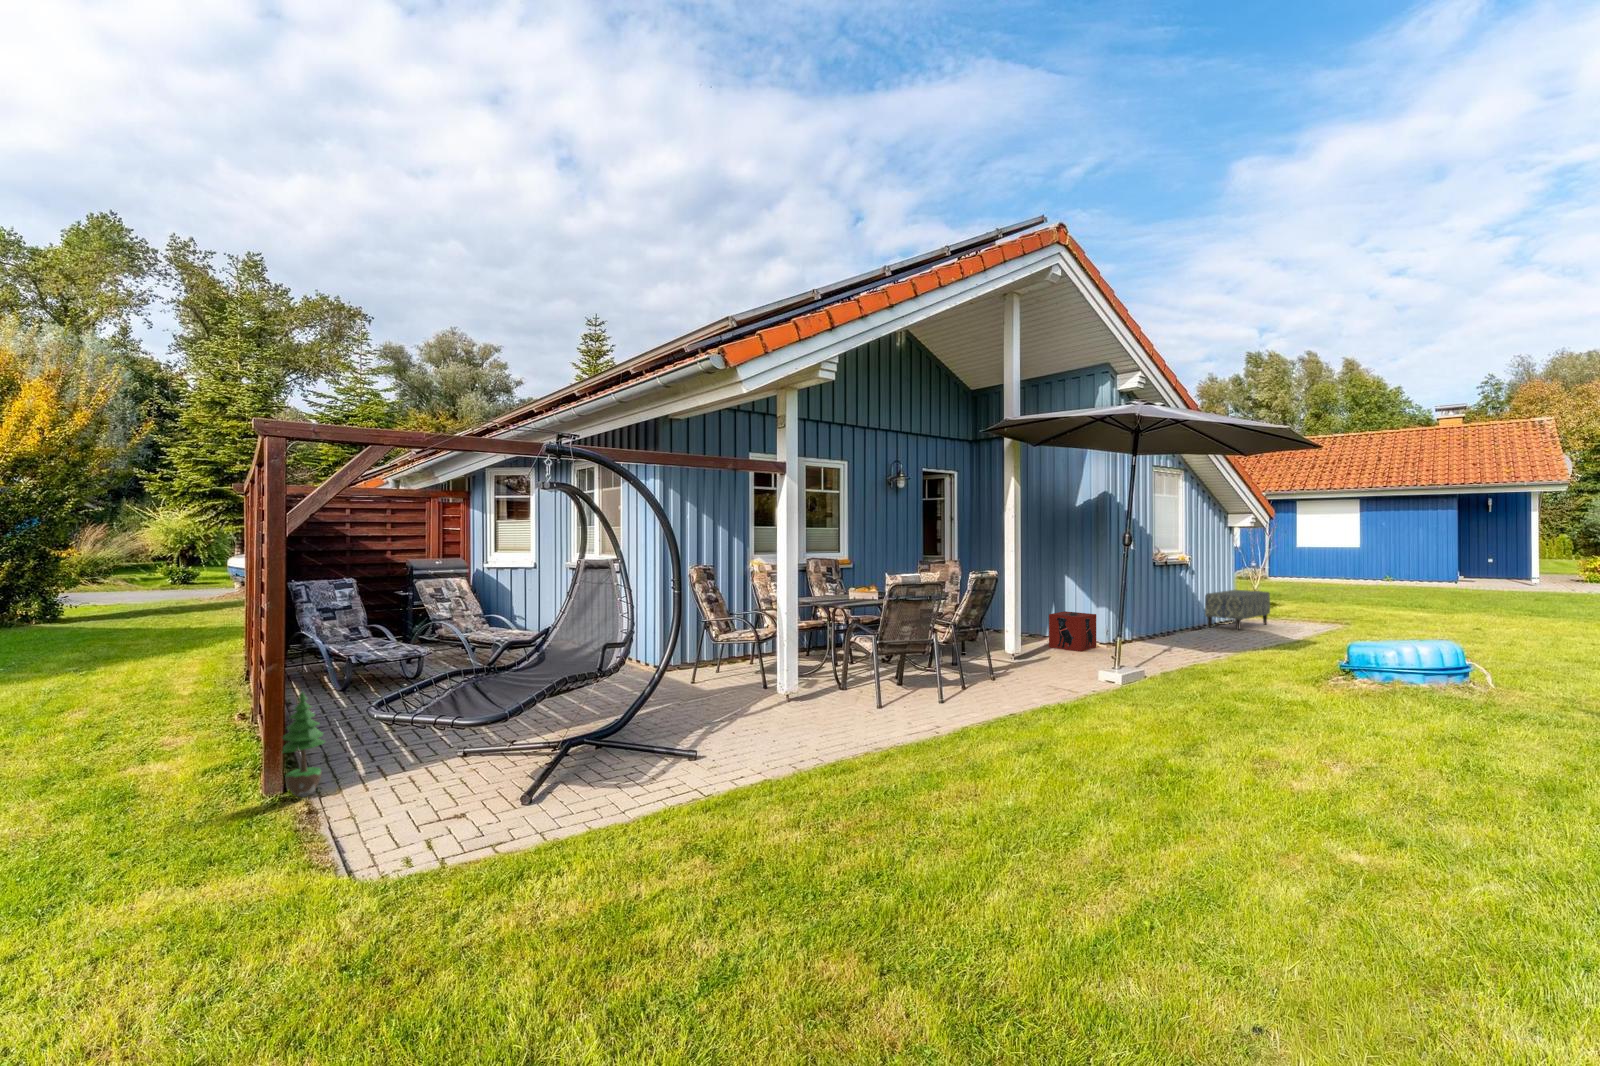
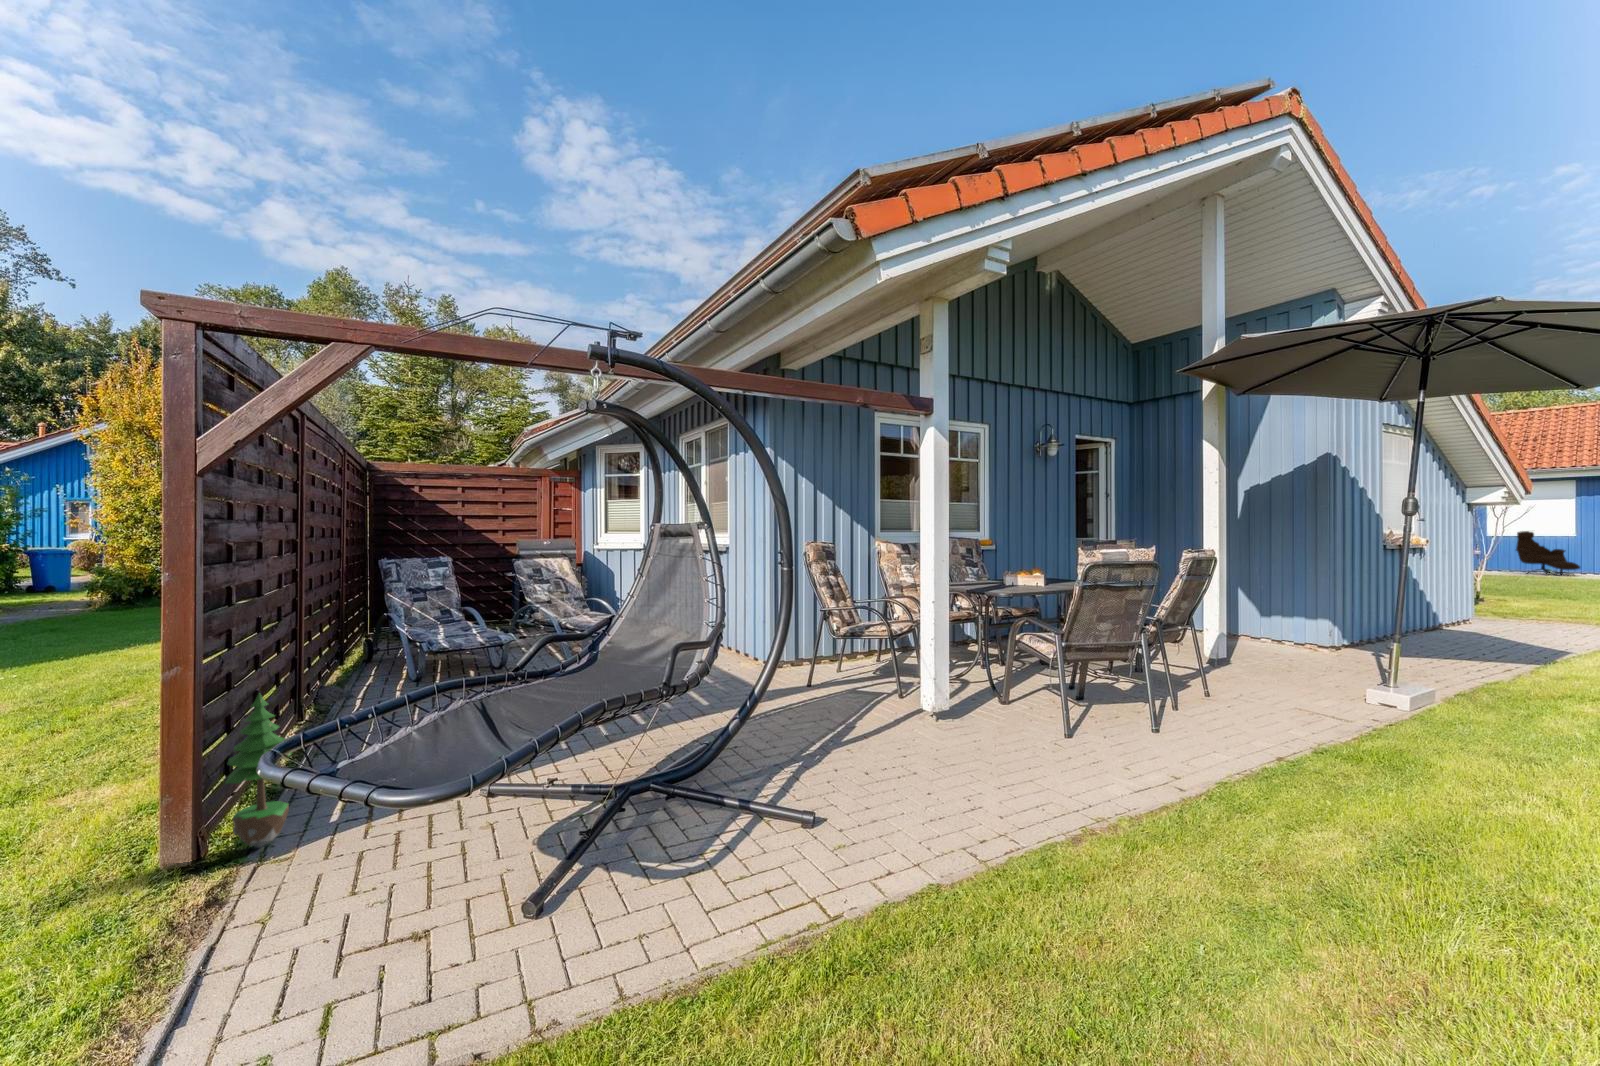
lounge chair: none [1314,541,1359,580] -> present [1516,531,1580,575]
bench: present [1205,590,1270,630] -> none [1442,582,1533,633]
storage box: present [1049,611,1096,651] -> none [1250,605,1316,656]

